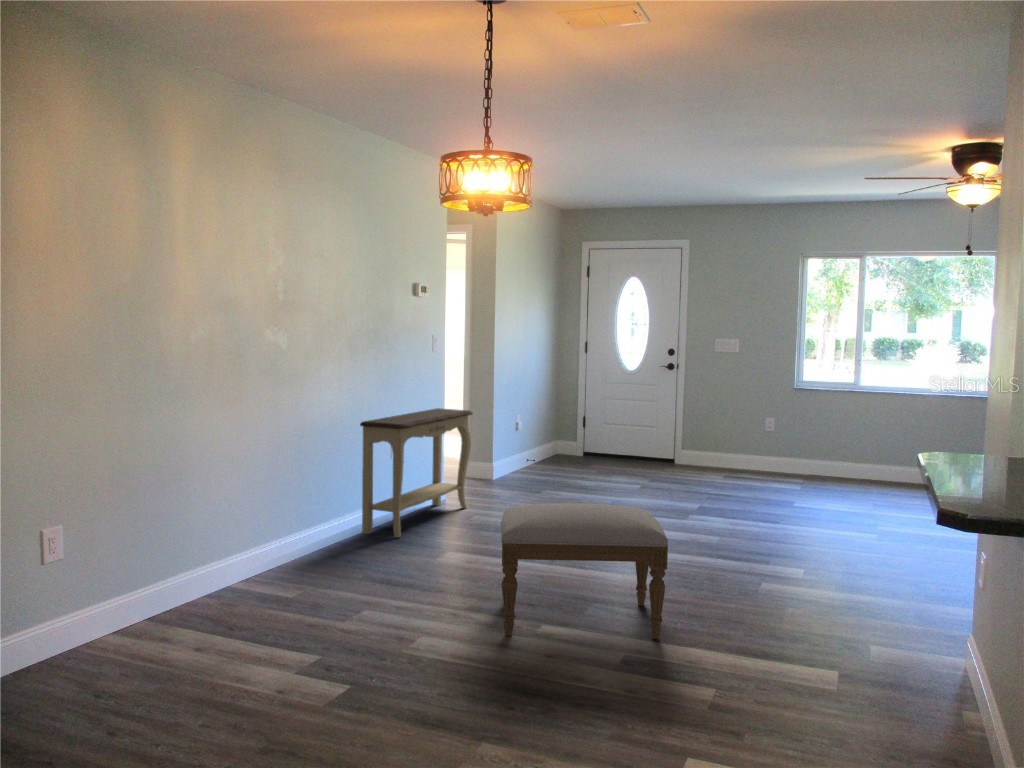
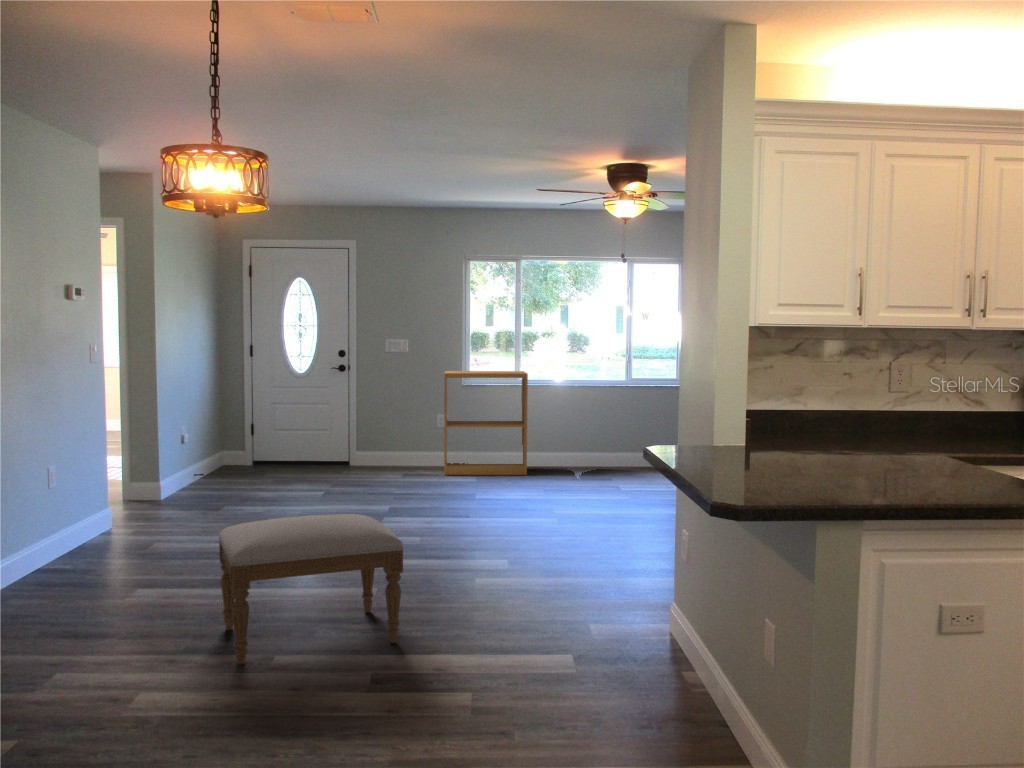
bookshelf: none [766,372,862,486] -> present [444,371,528,475]
console table: present [360,408,473,538] -> none [13,425,144,577]

